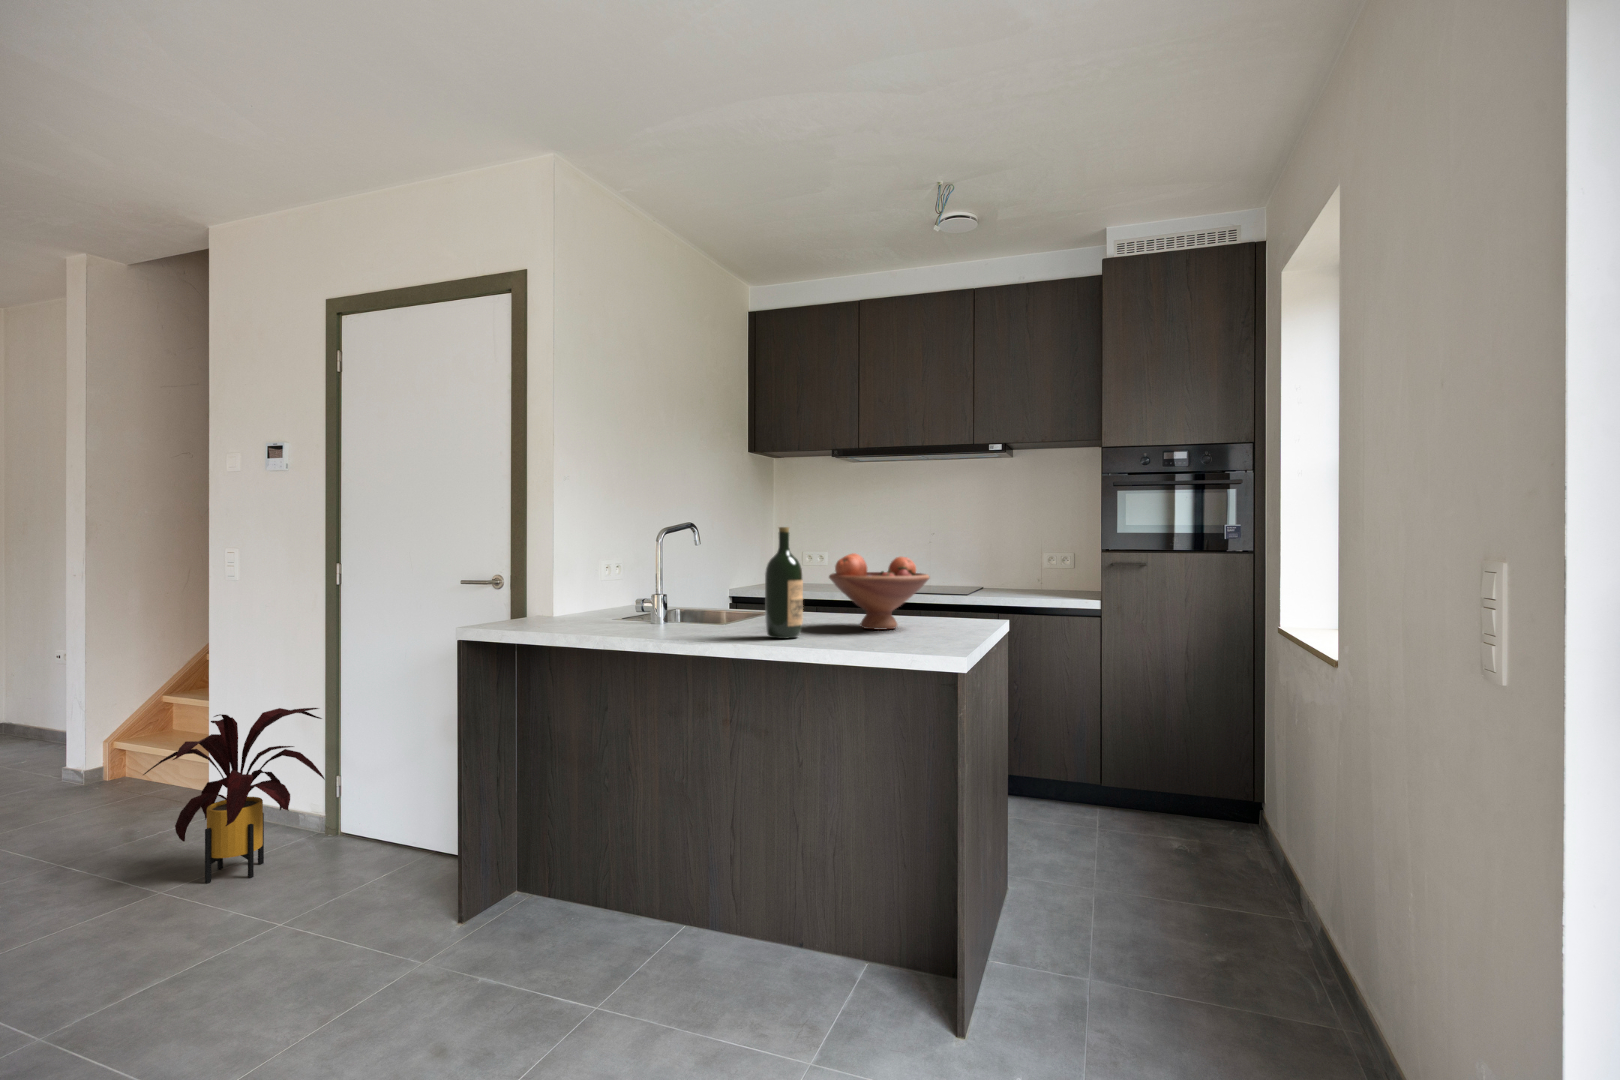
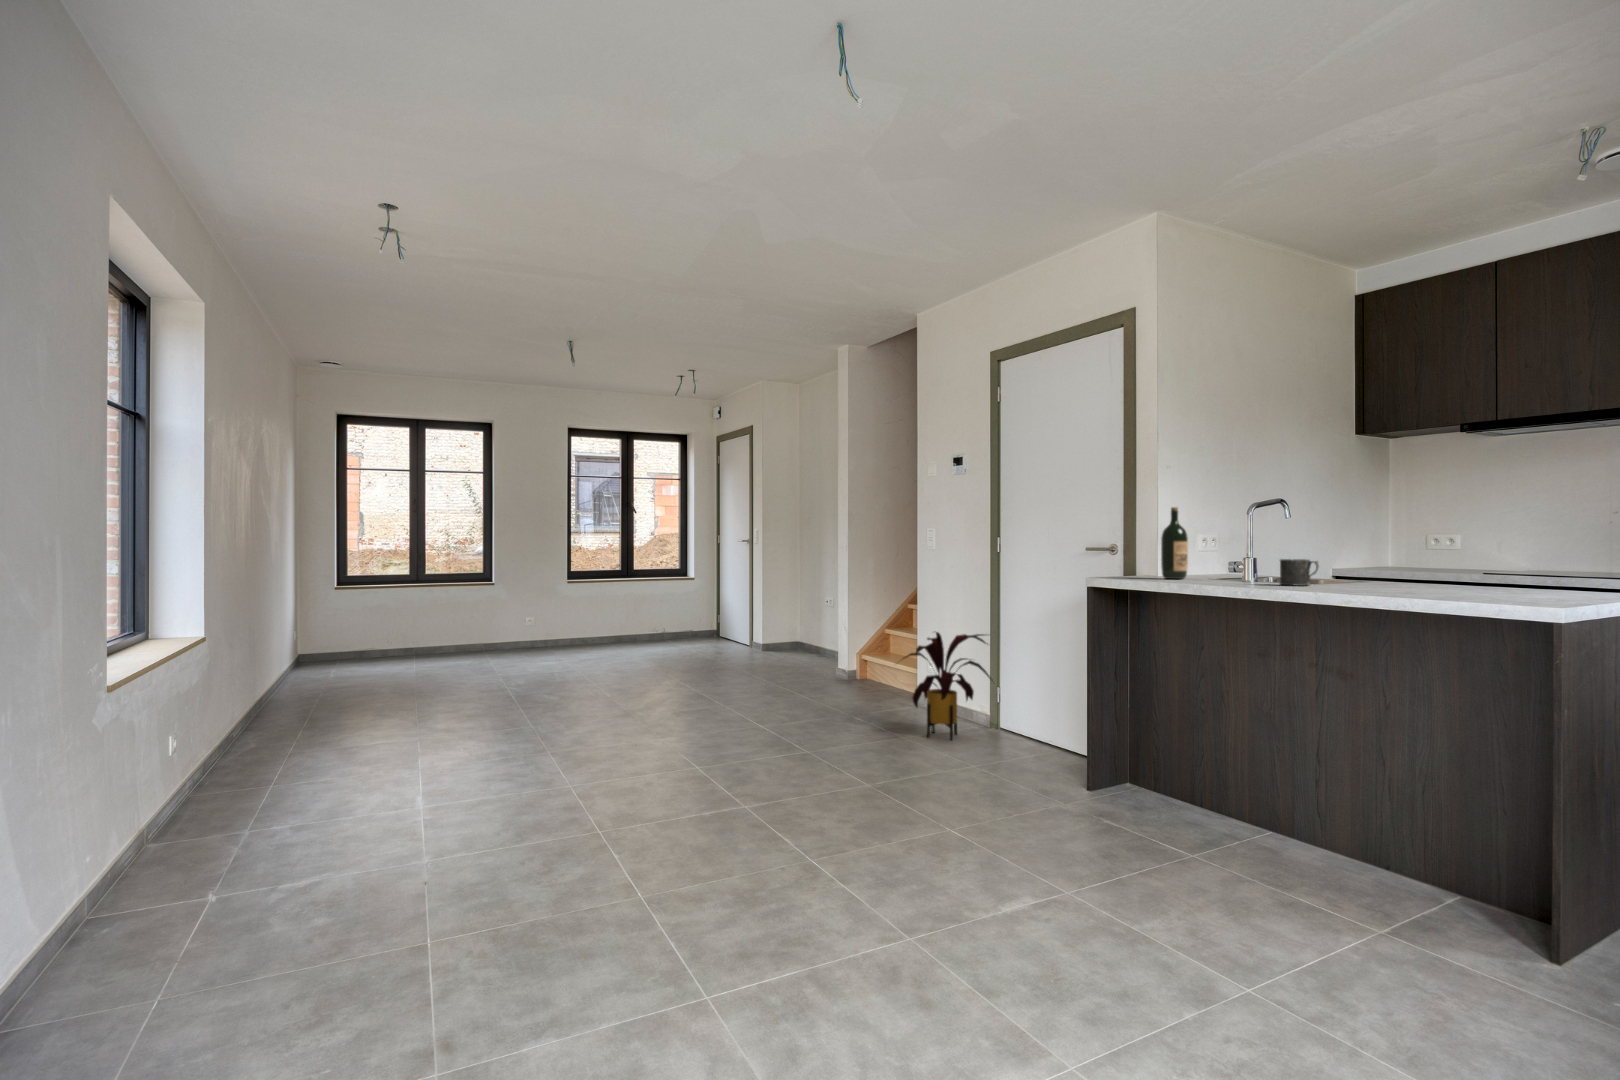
wine bottle: present [765,527,803,639] -> present [1161,507,1188,579]
fruit bowl: present [829,554,929,629] -> none [1411,520,1531,589]
mug: none [699,600,742,635] -> present [1280,559,1319,586]

